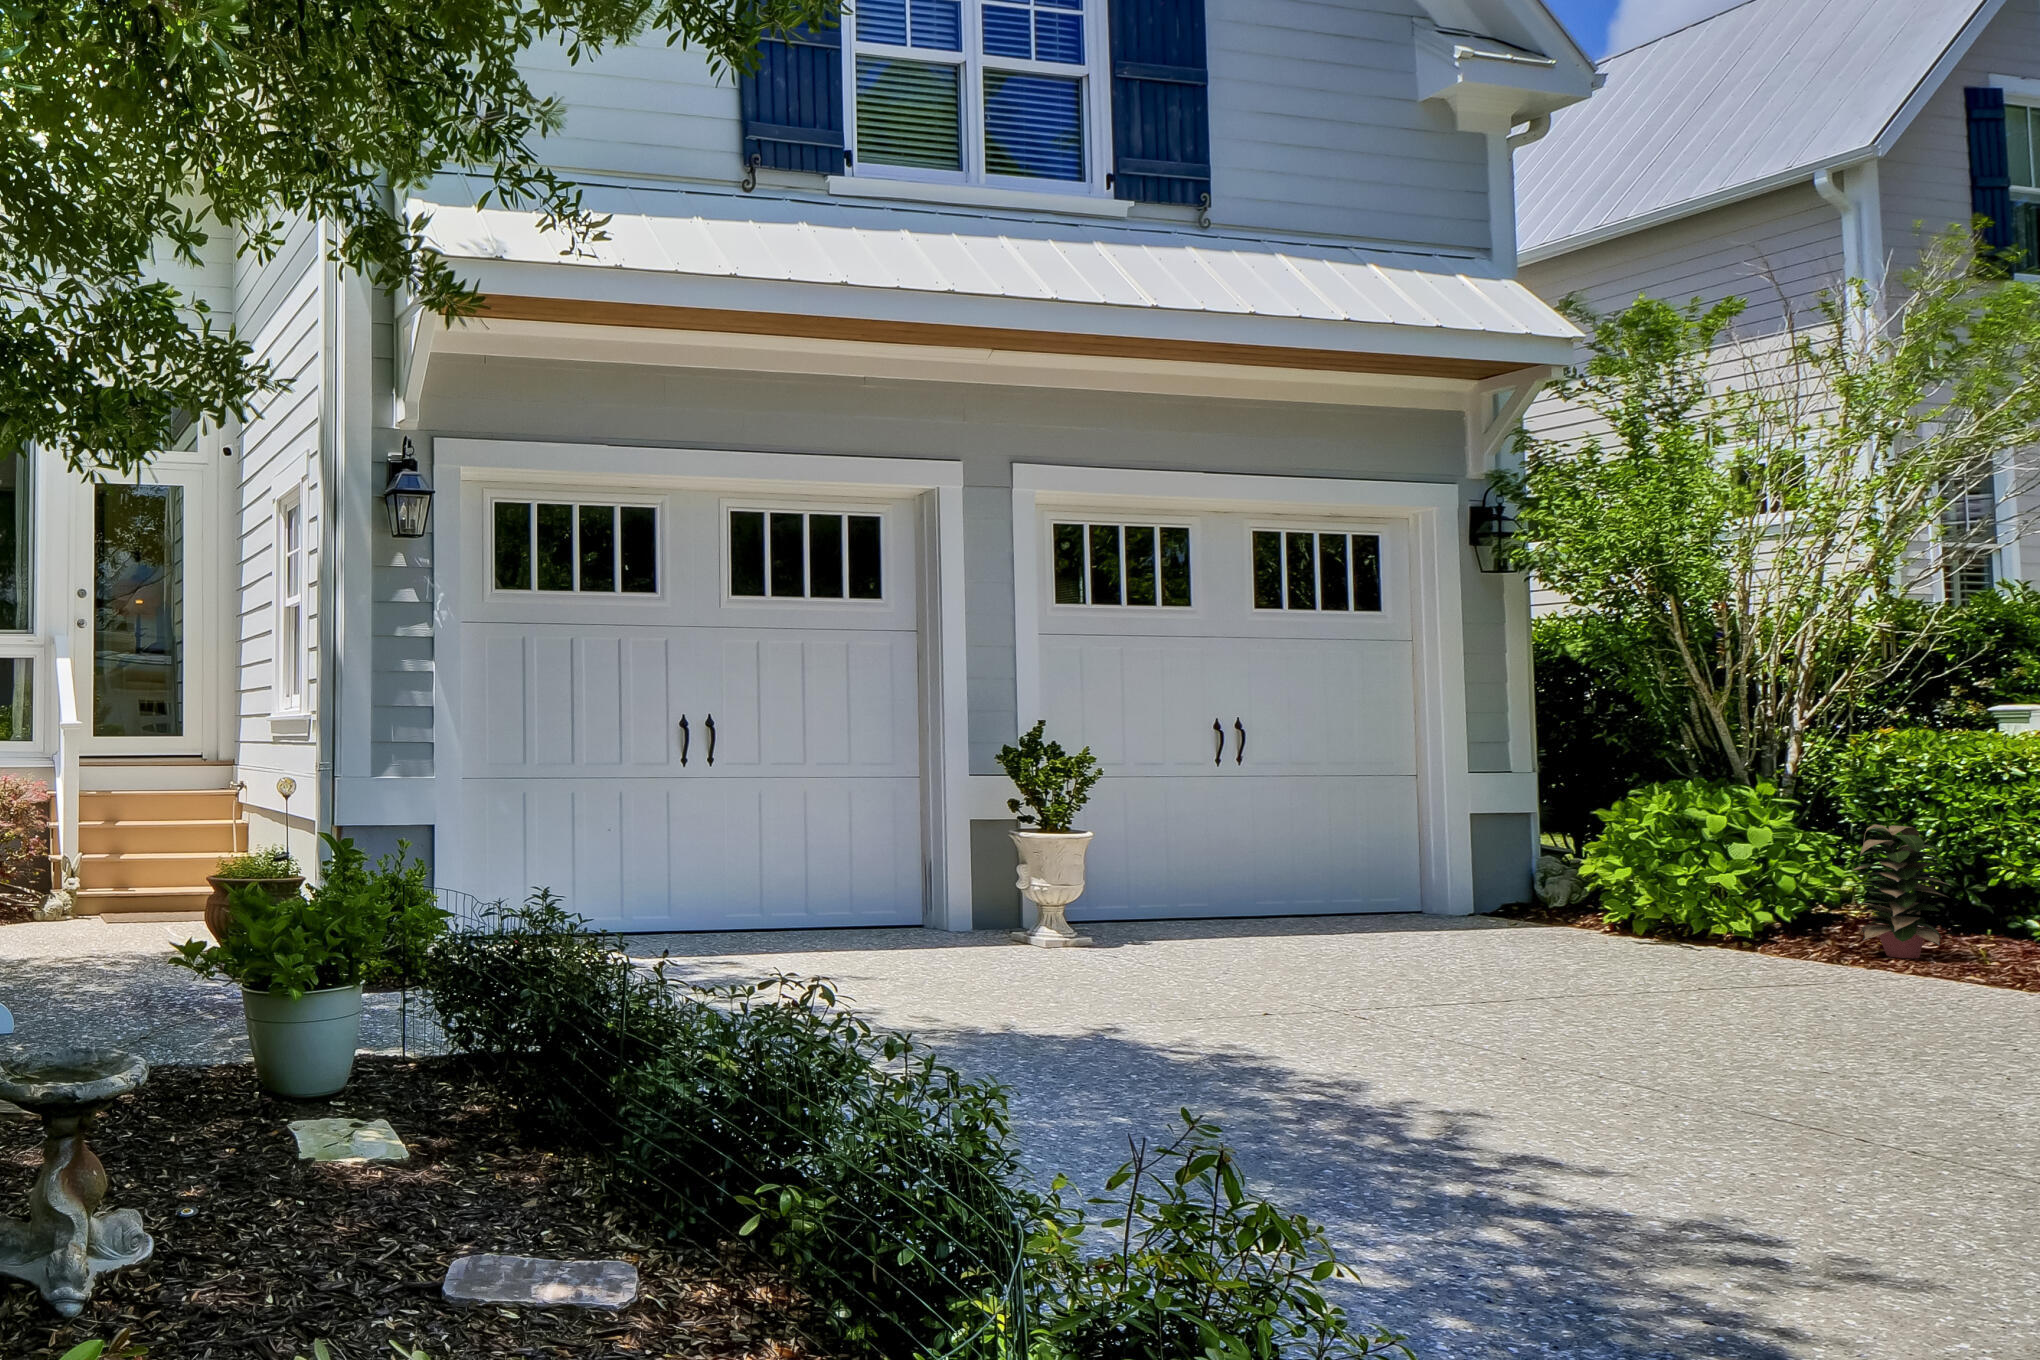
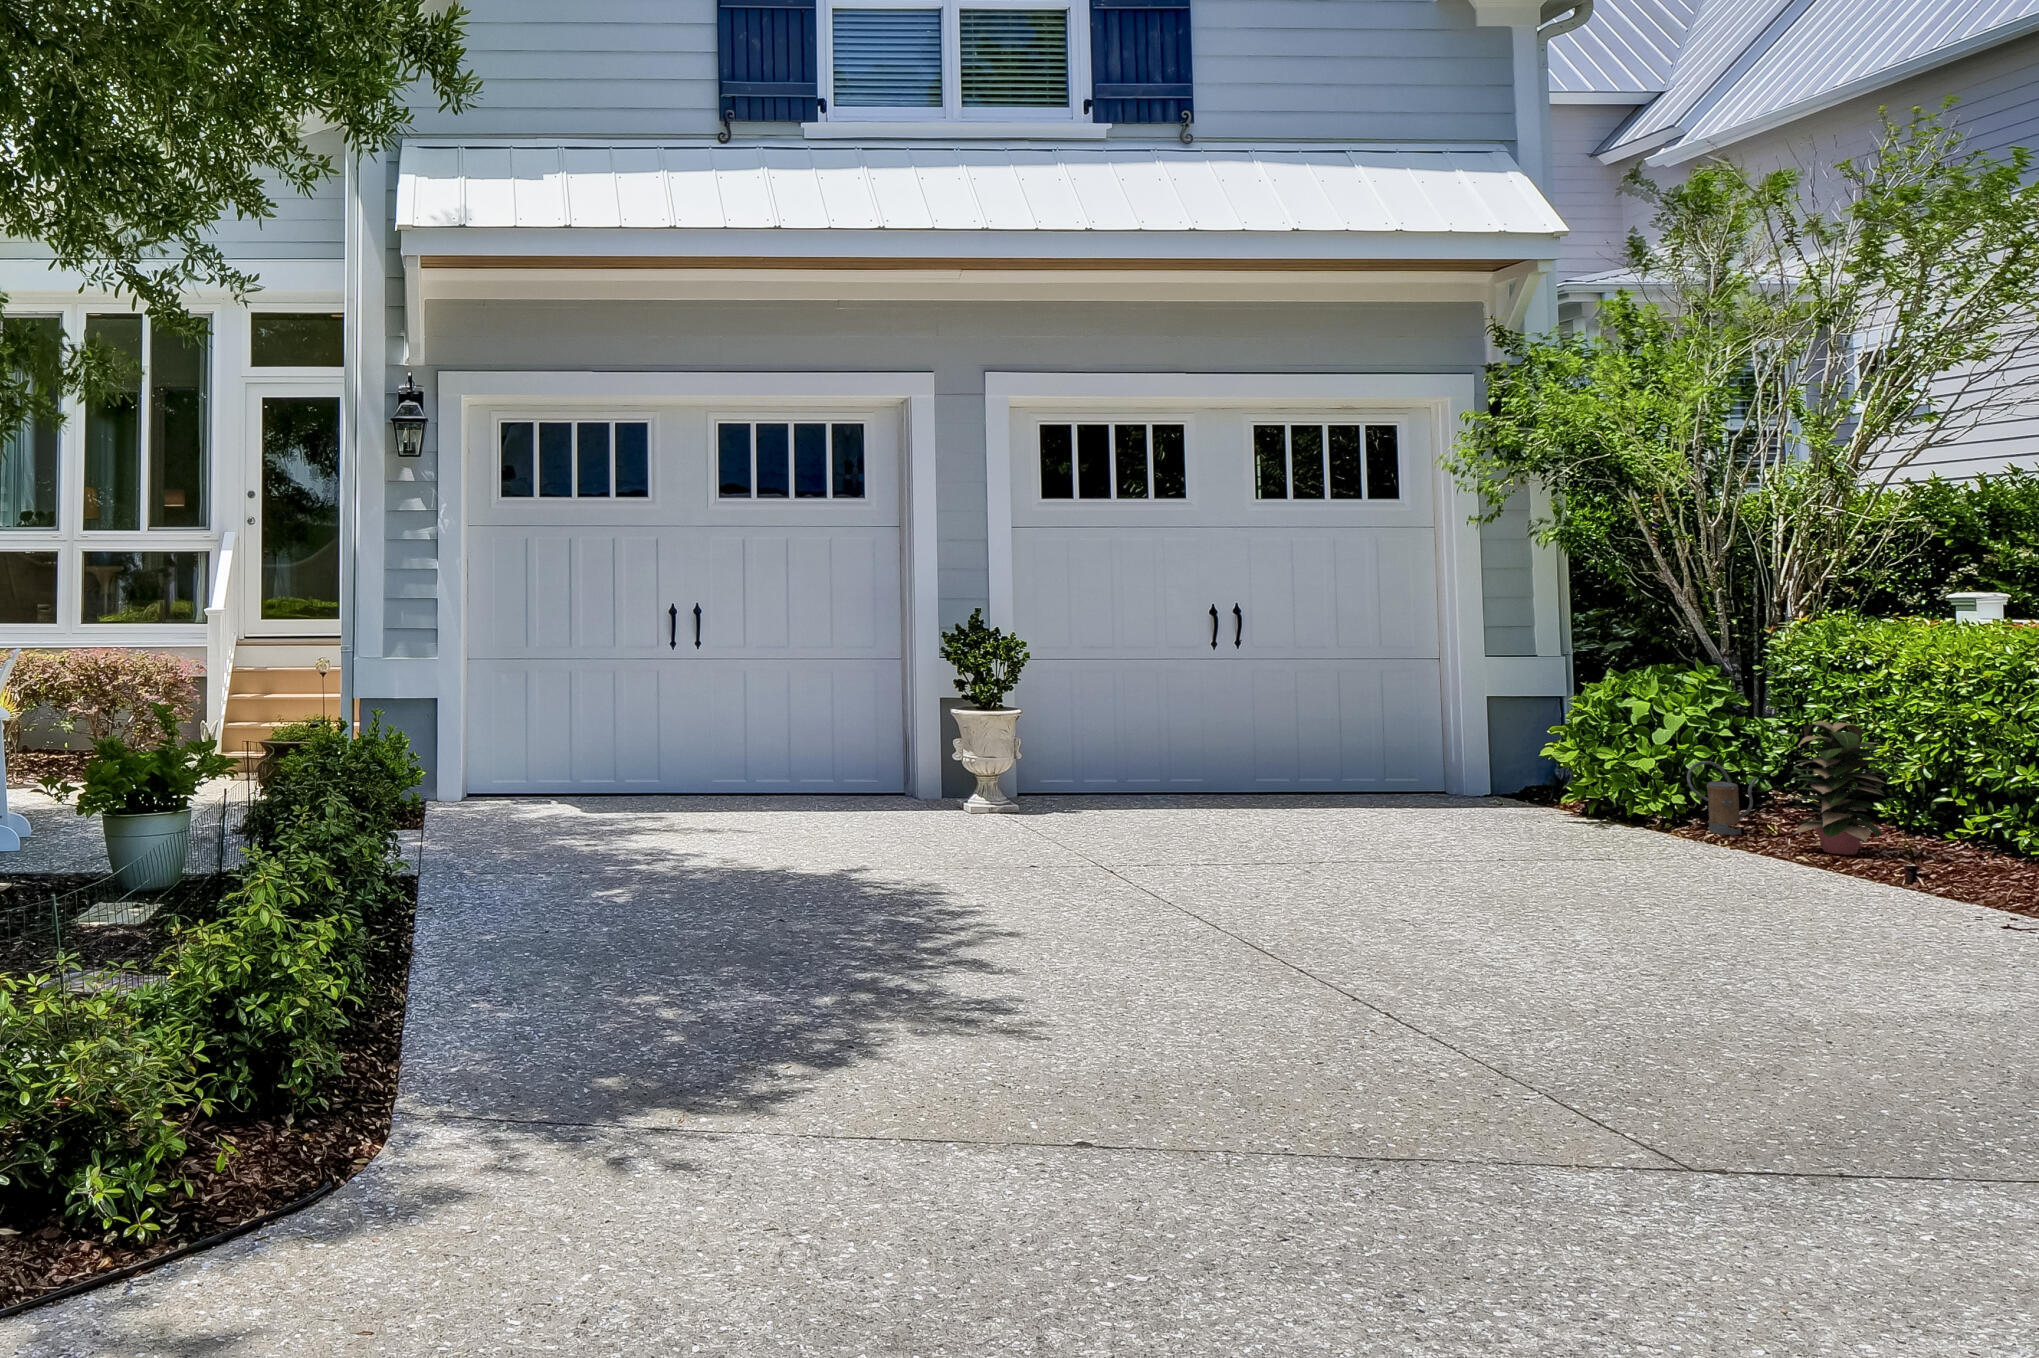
watering can: none [1728,869,1795,943] -> present [1687,761,1758,835]

